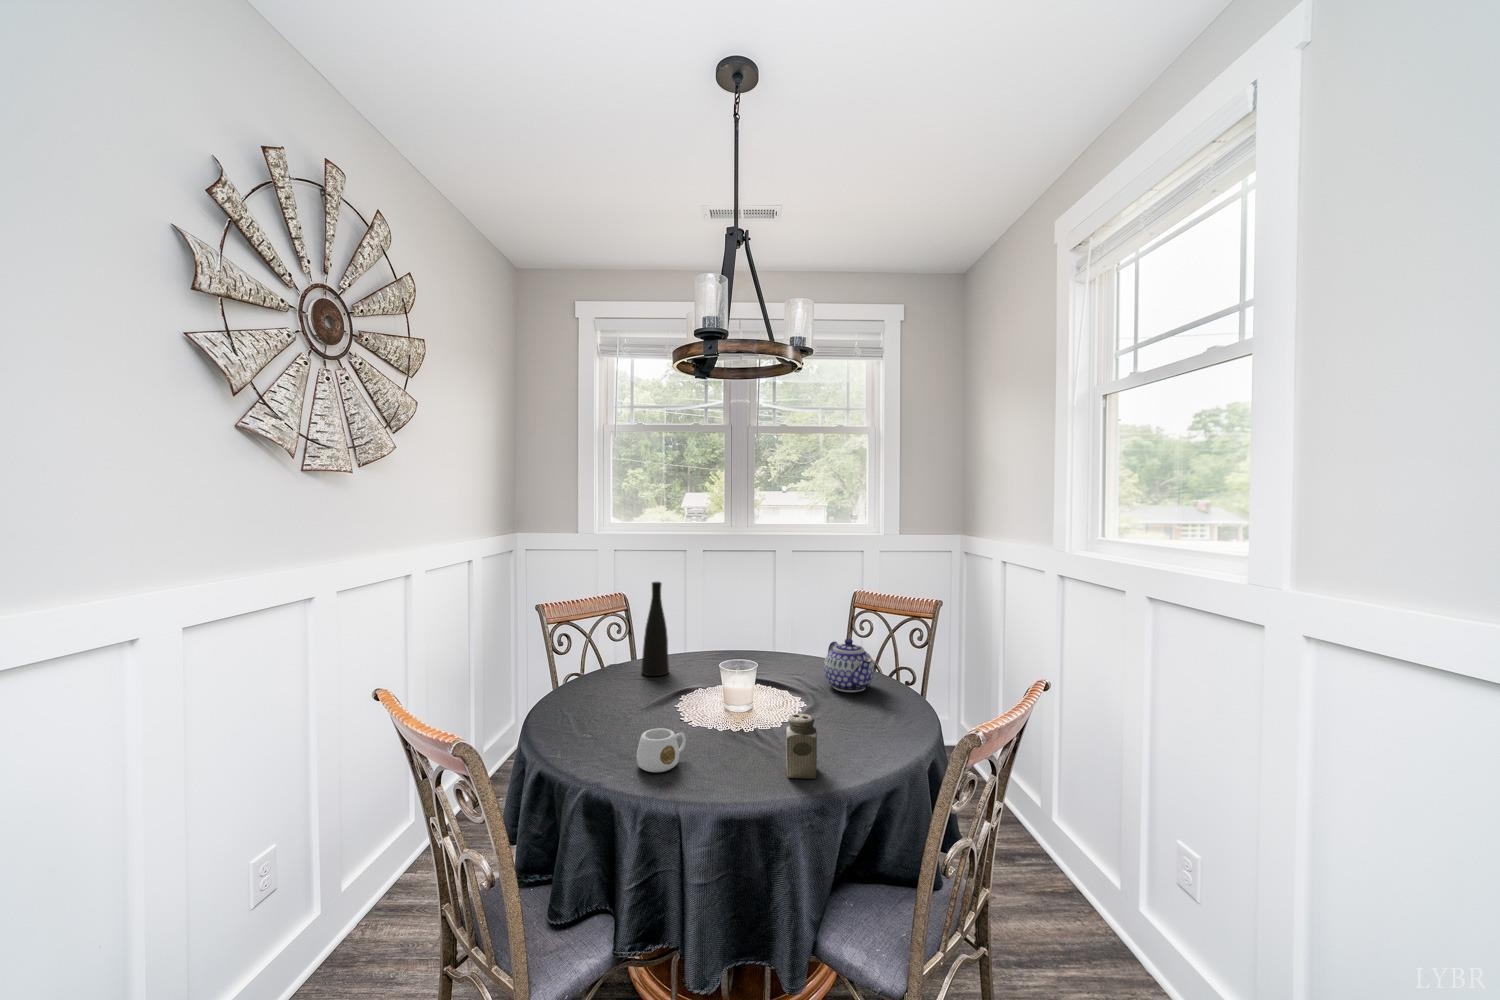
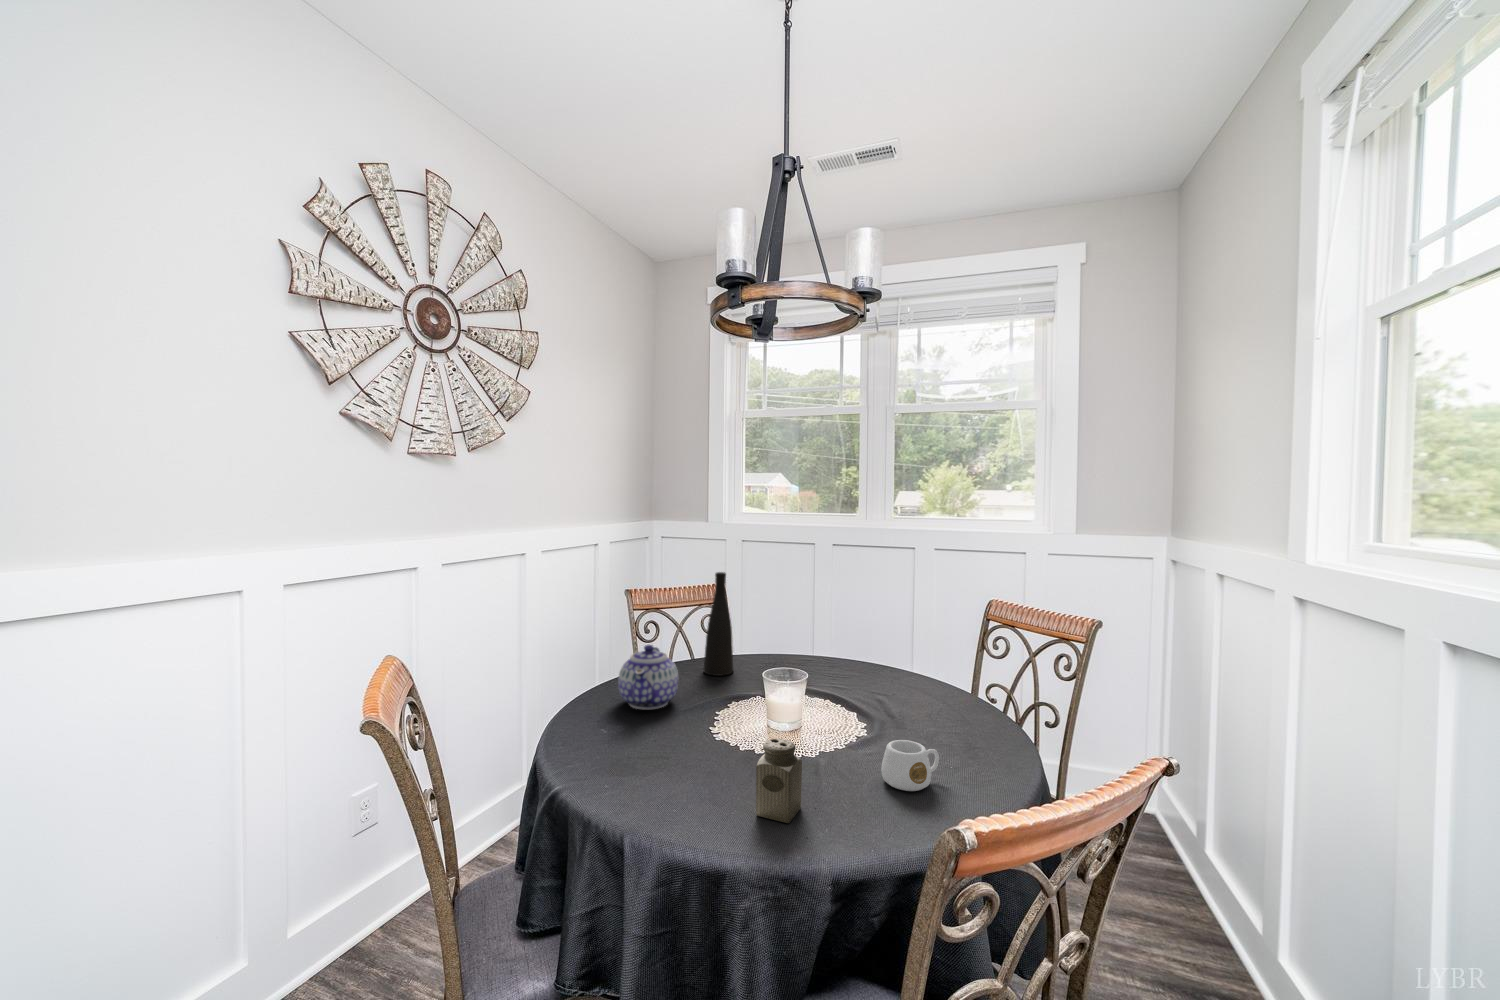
teapot: present [824,639,874,692] -> present [618,645,678,709]
mug: present [637,728,686,772] -> present [881,740,939,791]

